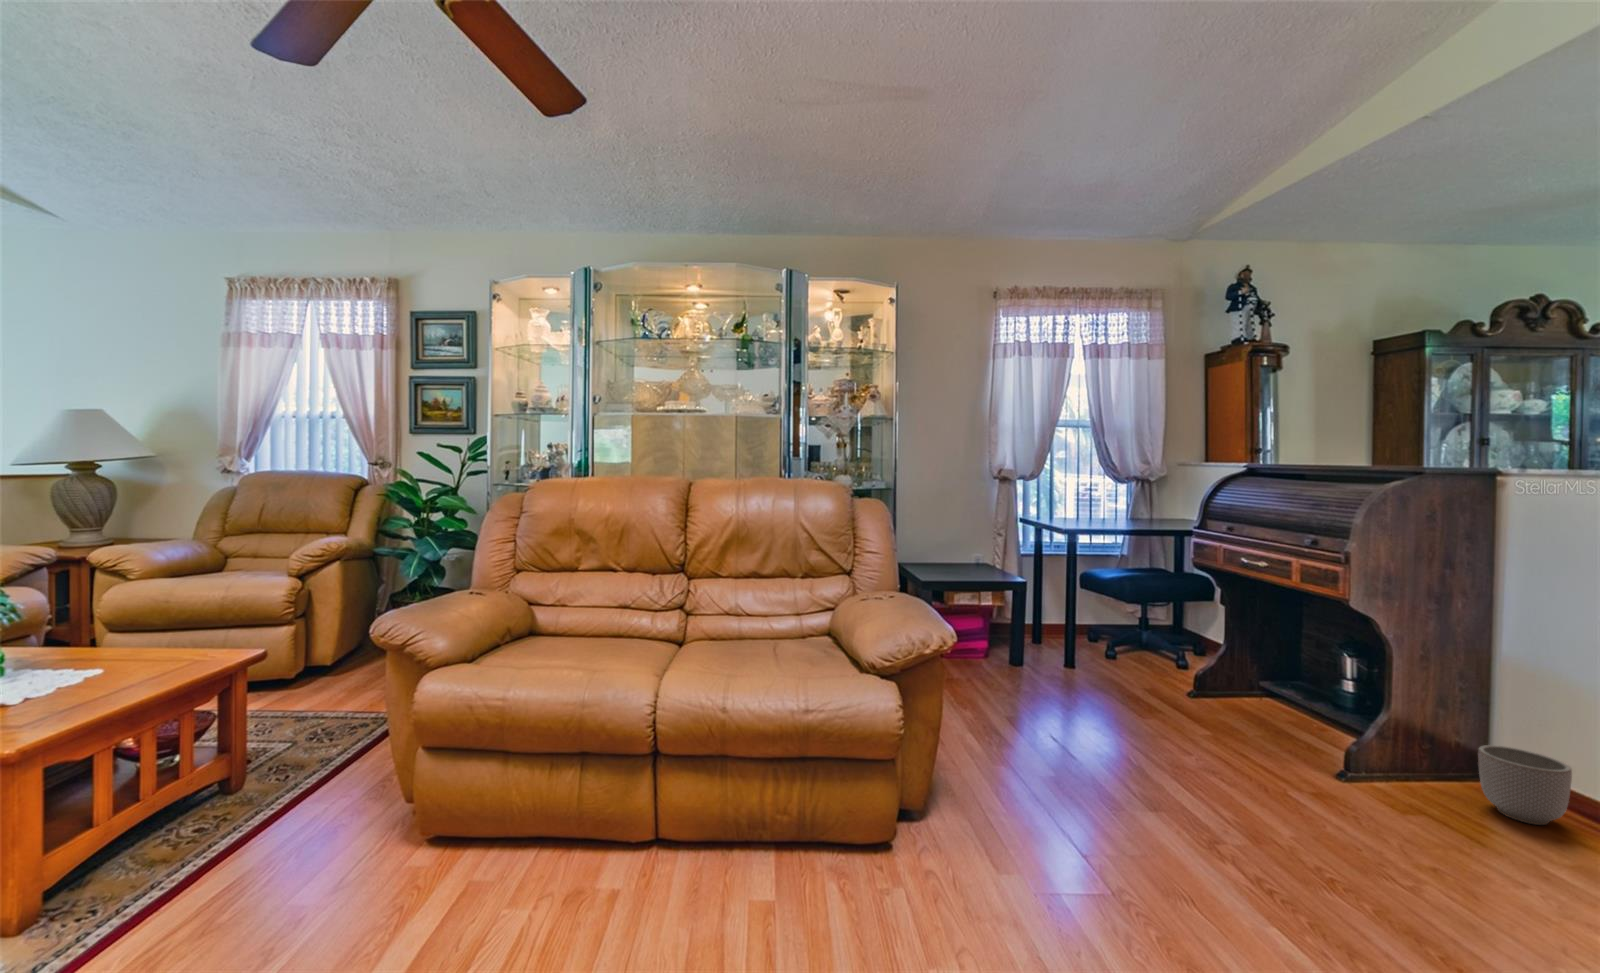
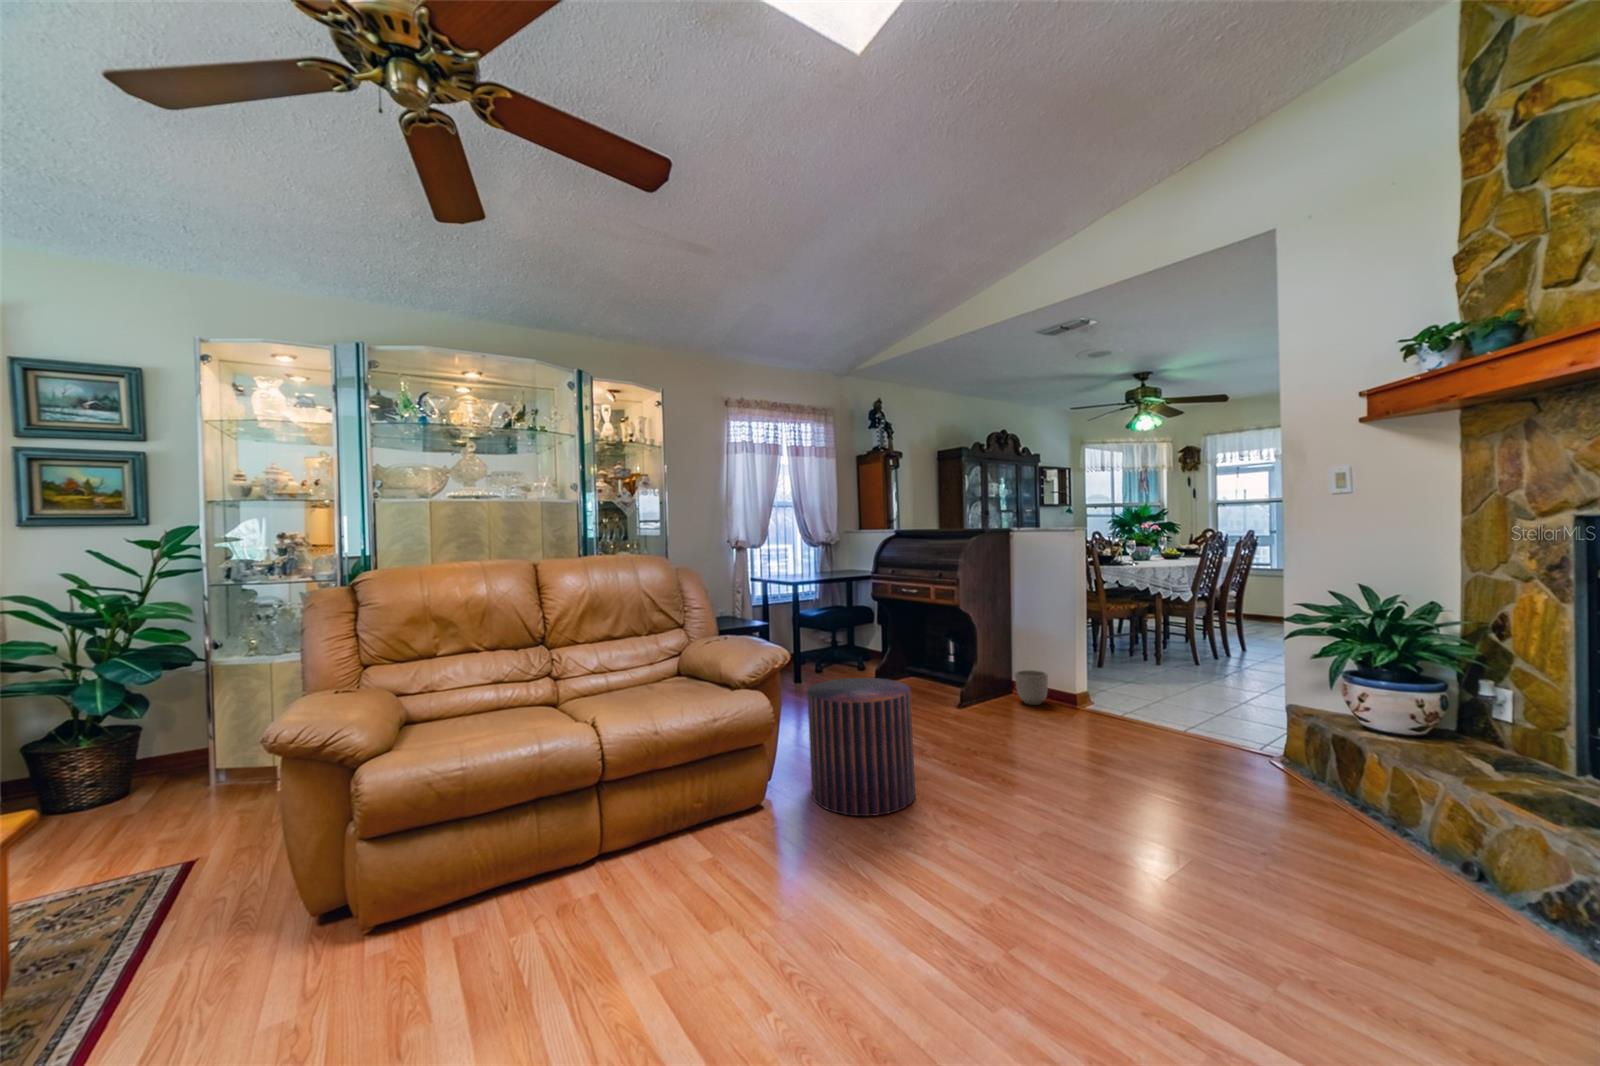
pouf: none [955,687,1137,941] -> present [807,678,915,816]

